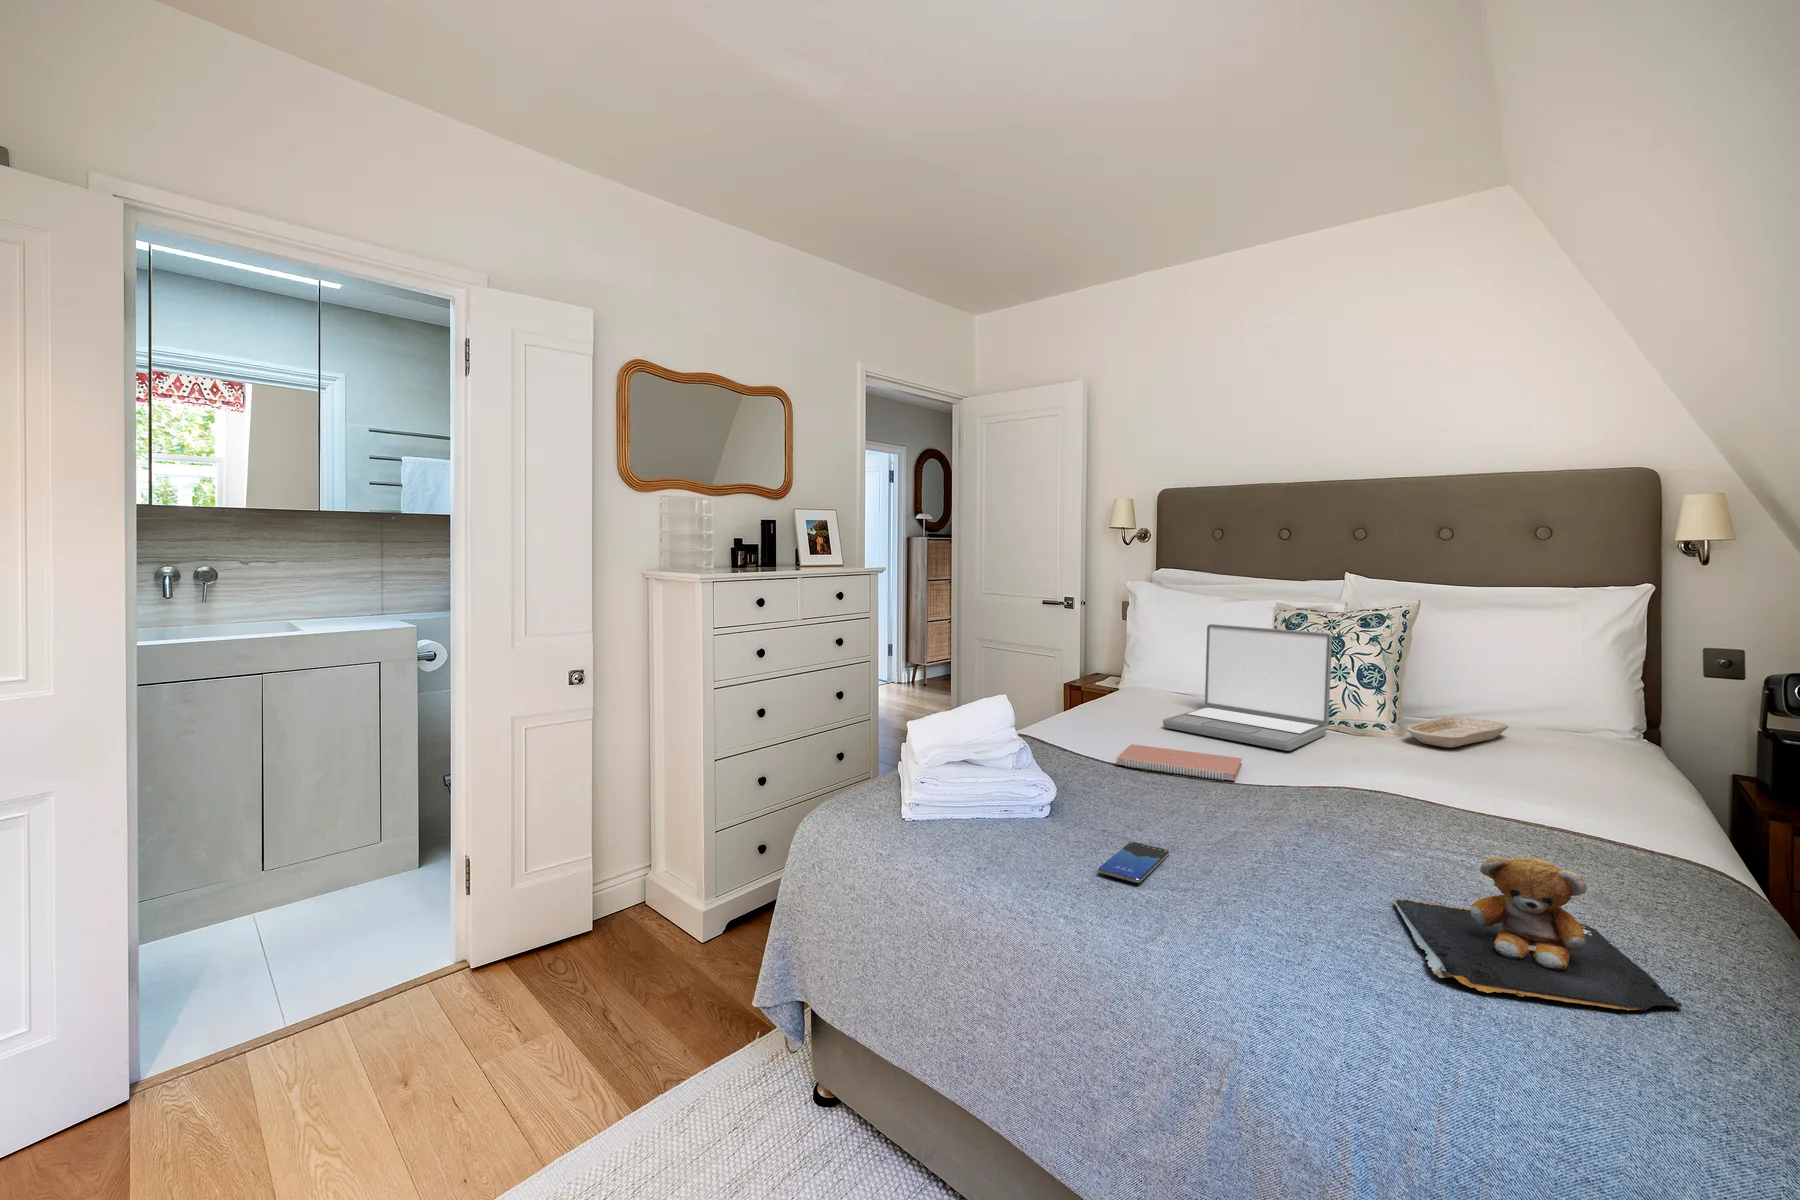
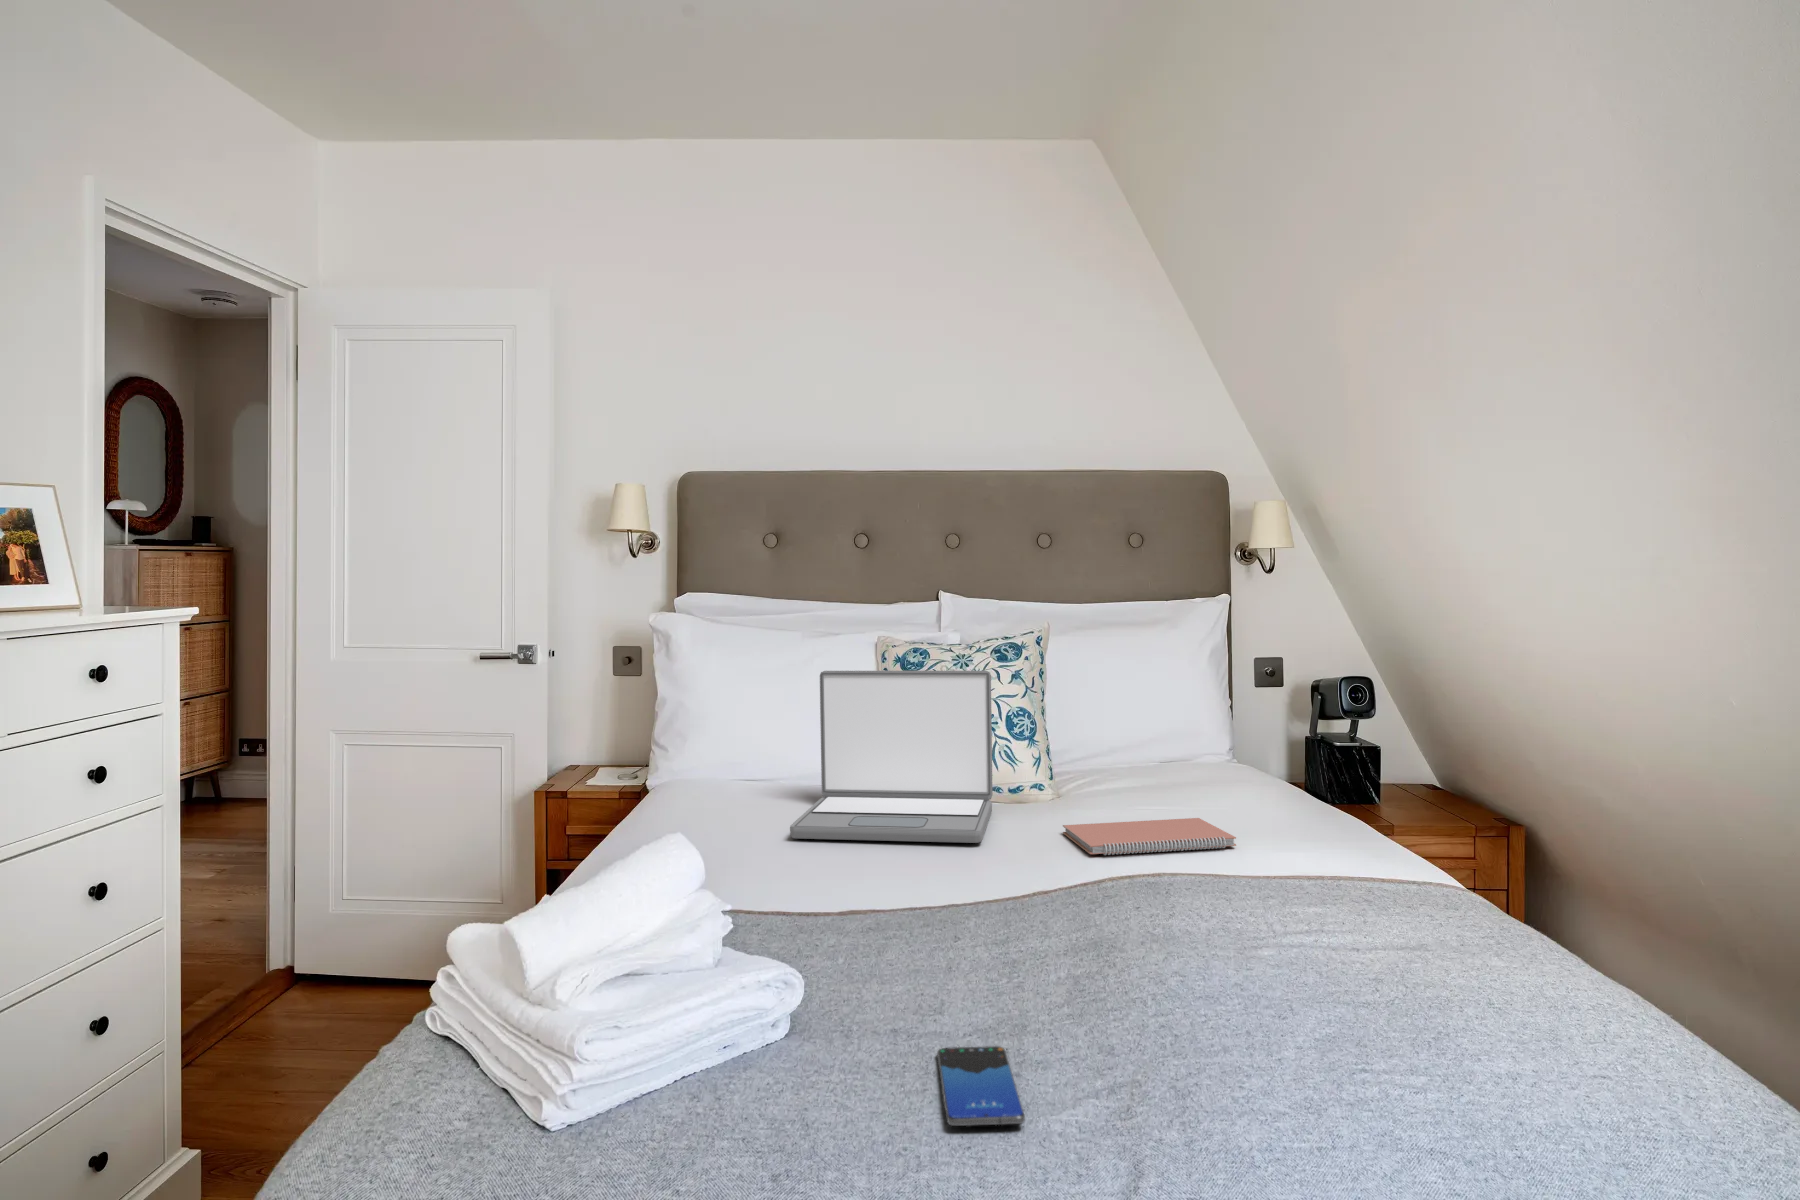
tray: present [1406,717,1509,748] -> none [1077,763,1159,804]
notebook: present [1116,744,1242,781] -> present [1063,818,1236,855]
teddy bear: present [1394,857,1684,1010] -> none [1308,932,1641,1132]

